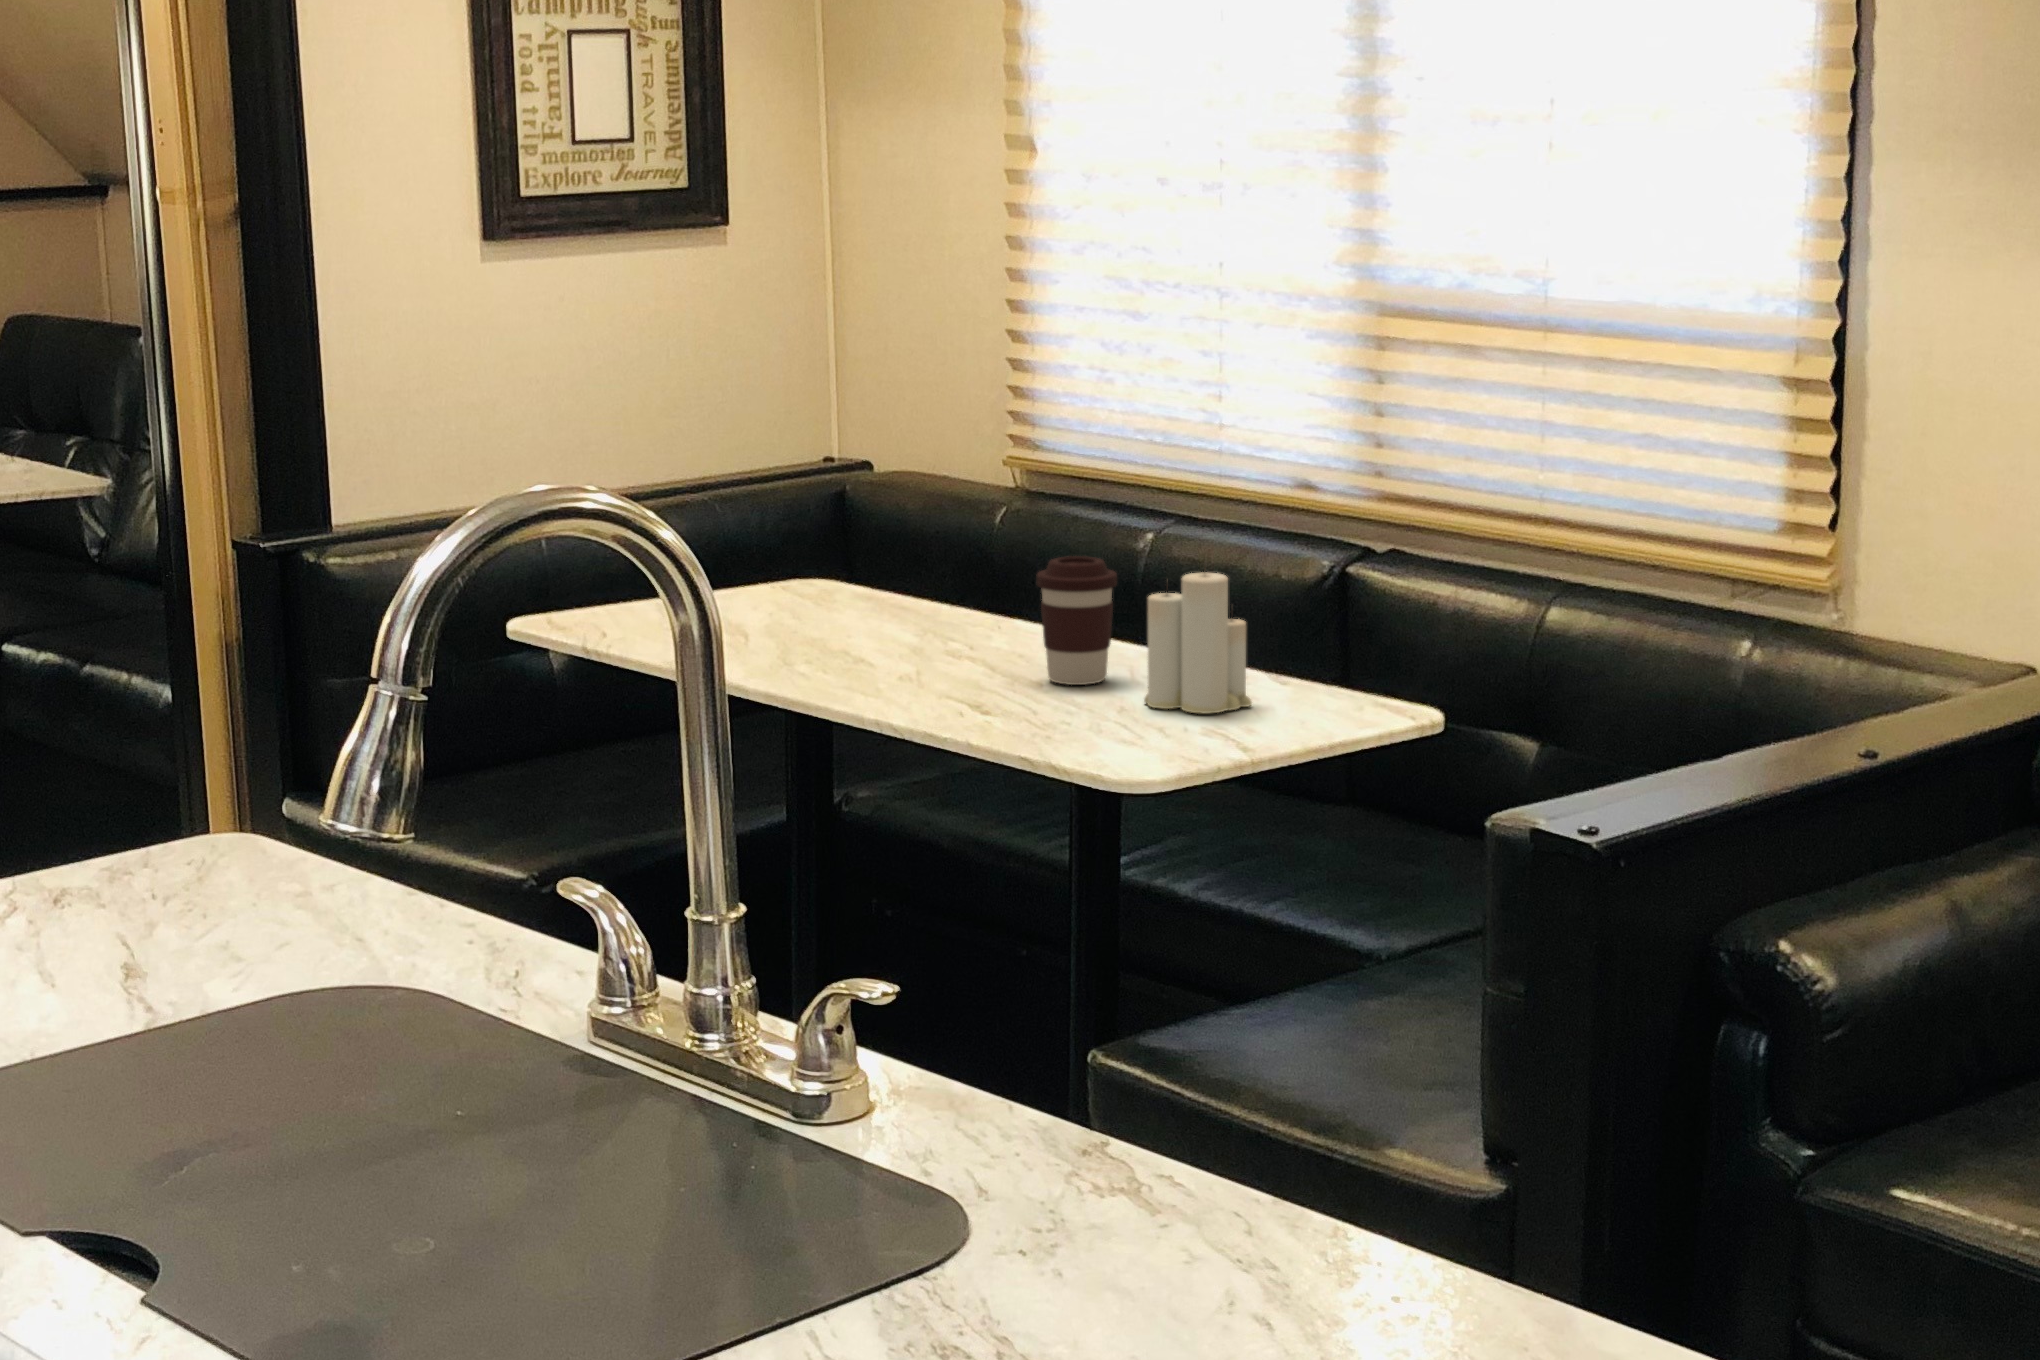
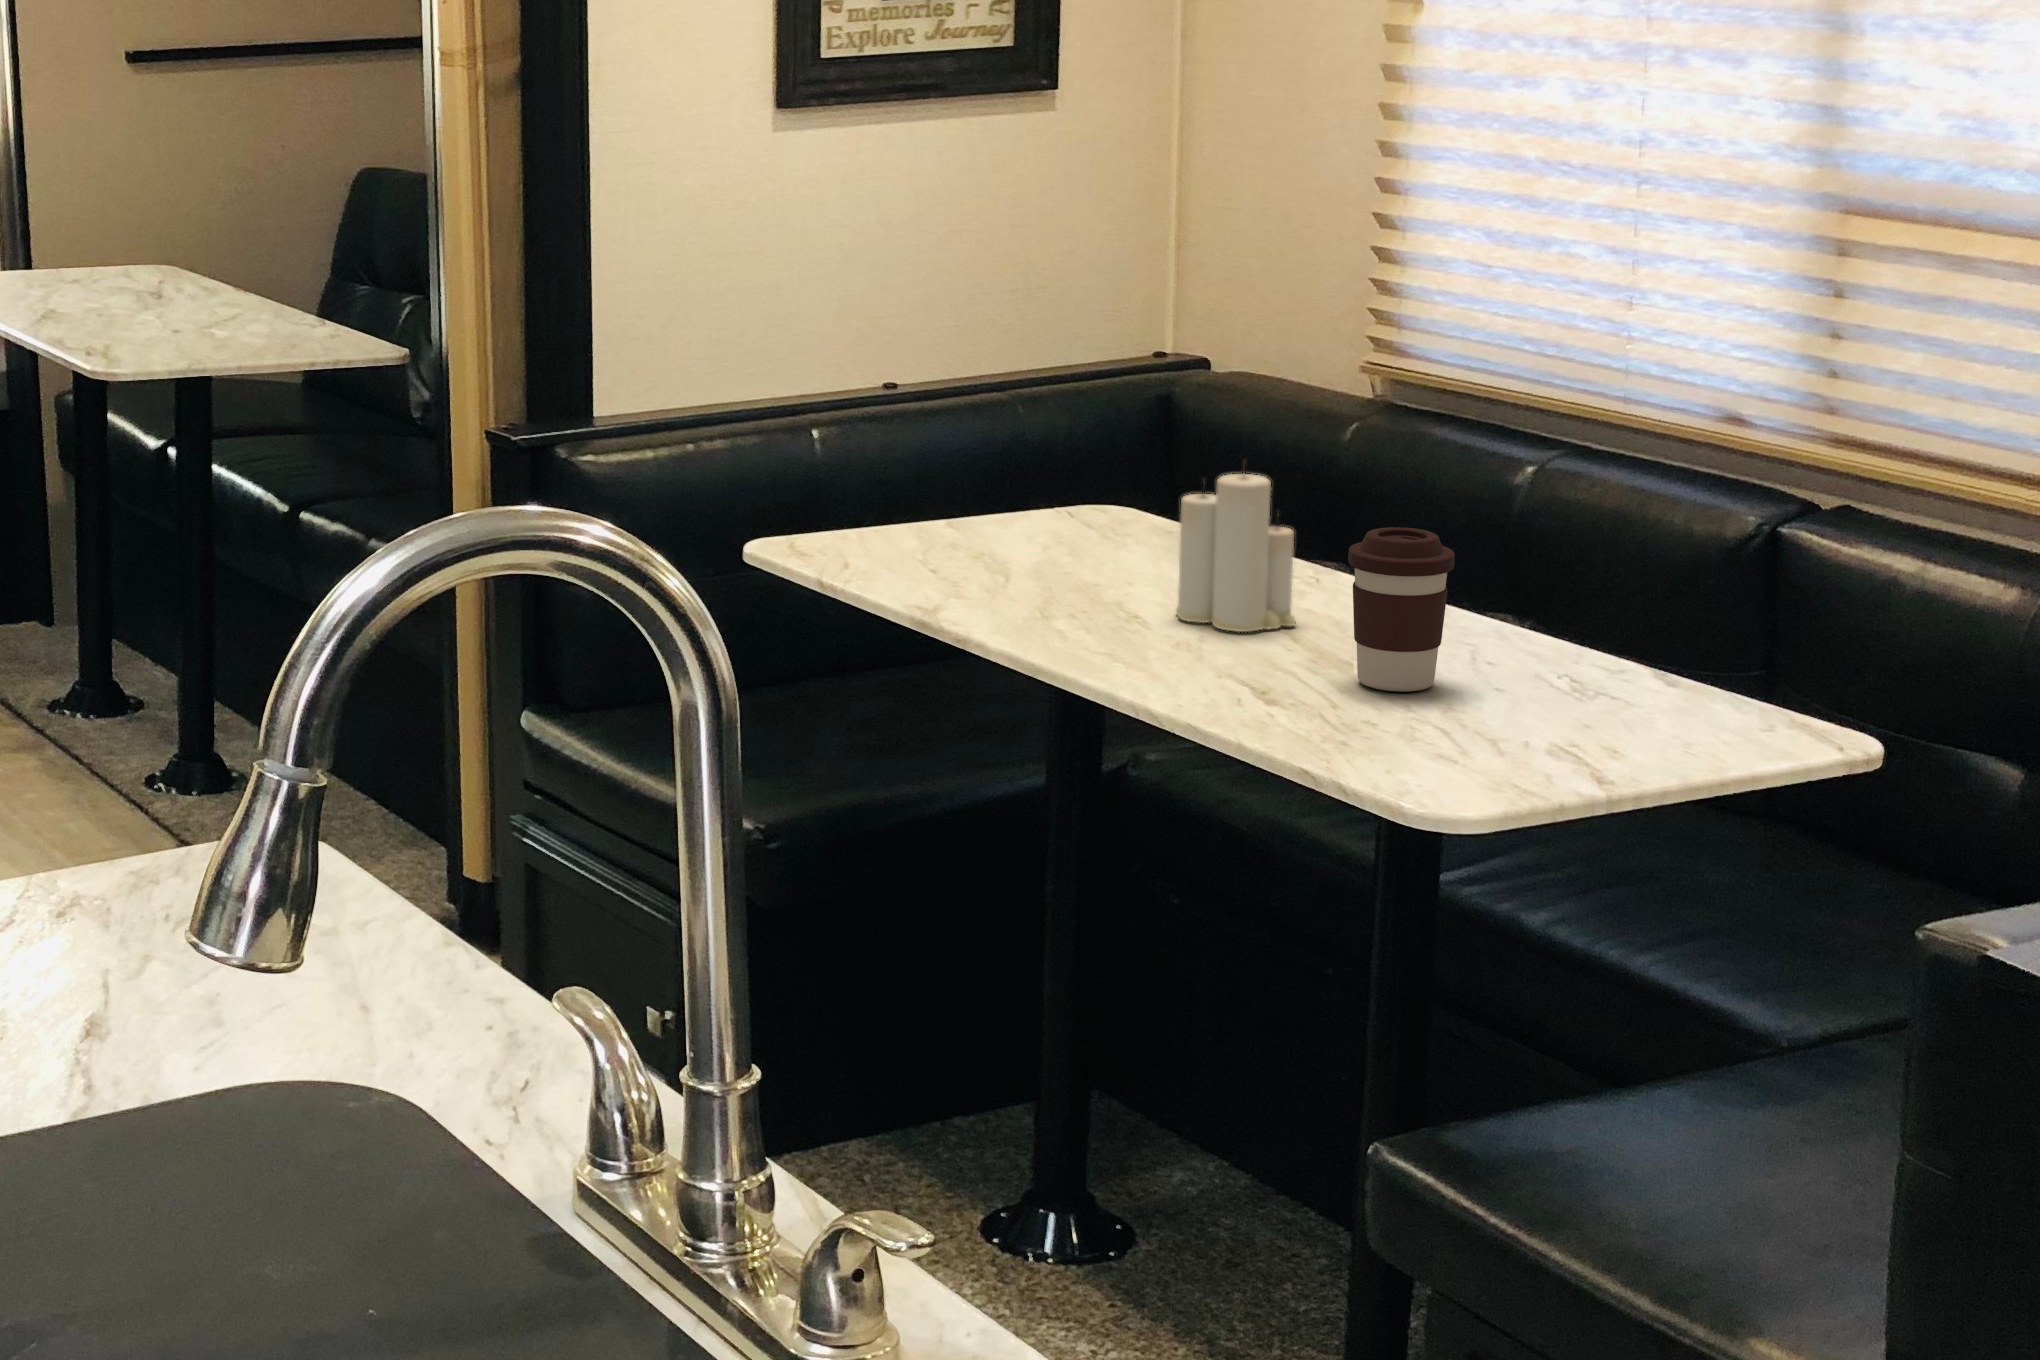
candle: present [1144,572,1252,713] -> present [1176,473,1296,632]

